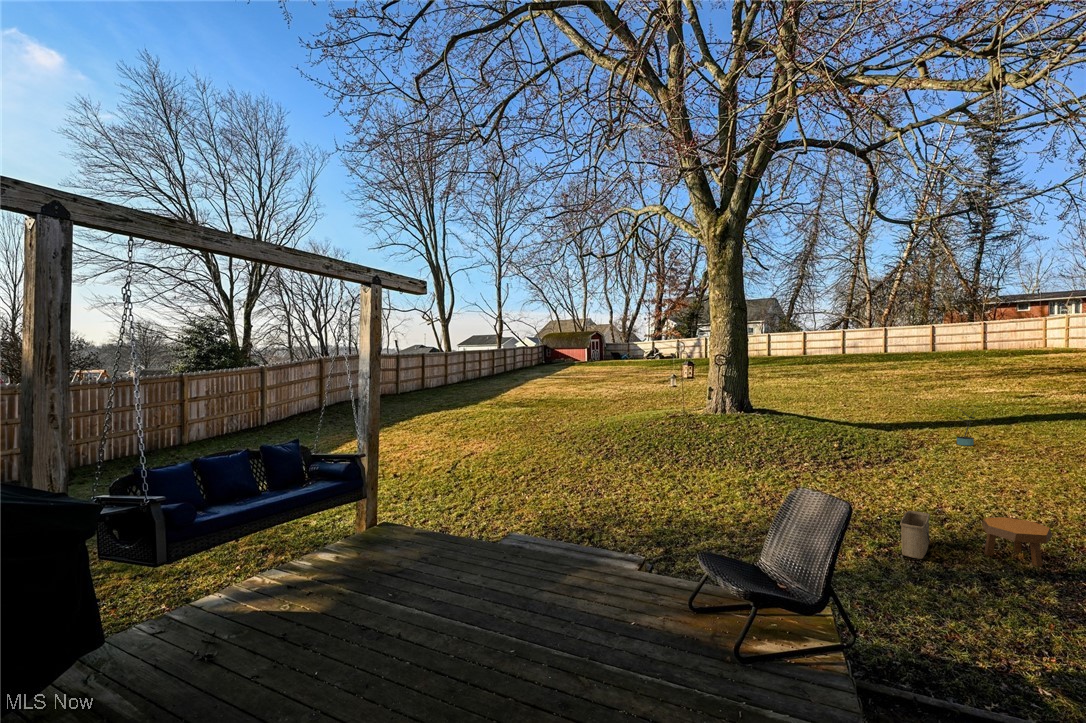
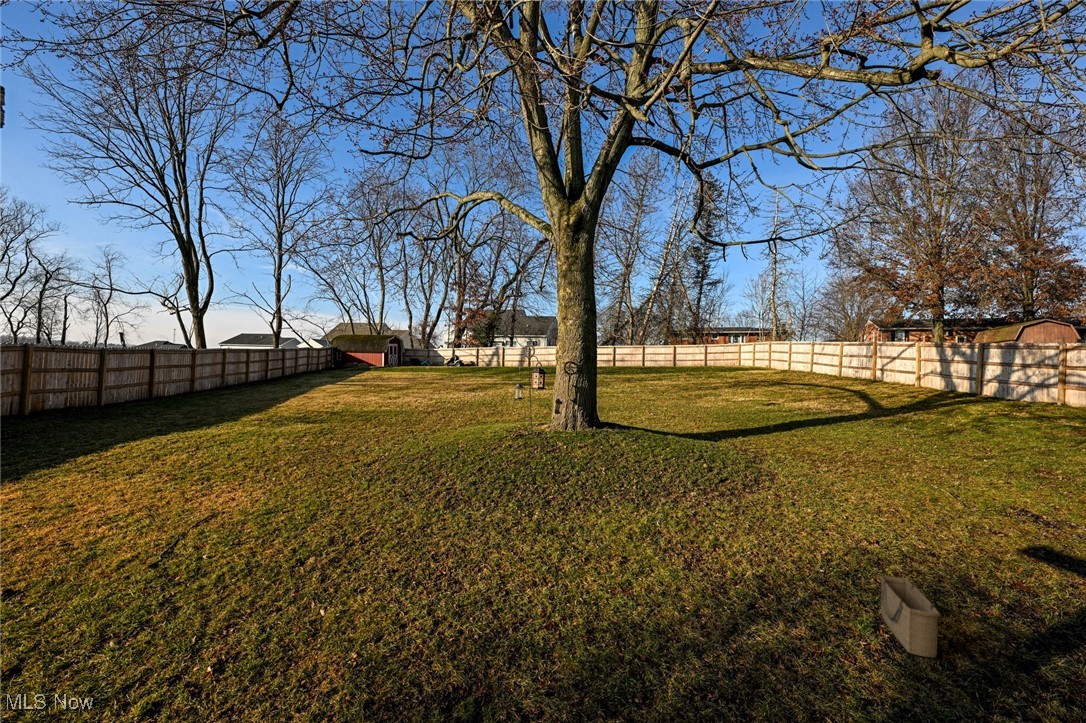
potted plant: present [951,403,978,446] -> none [775,416,802,457]
footstool: present [982,517,1052,566] -> none [956,571,1055,643]

